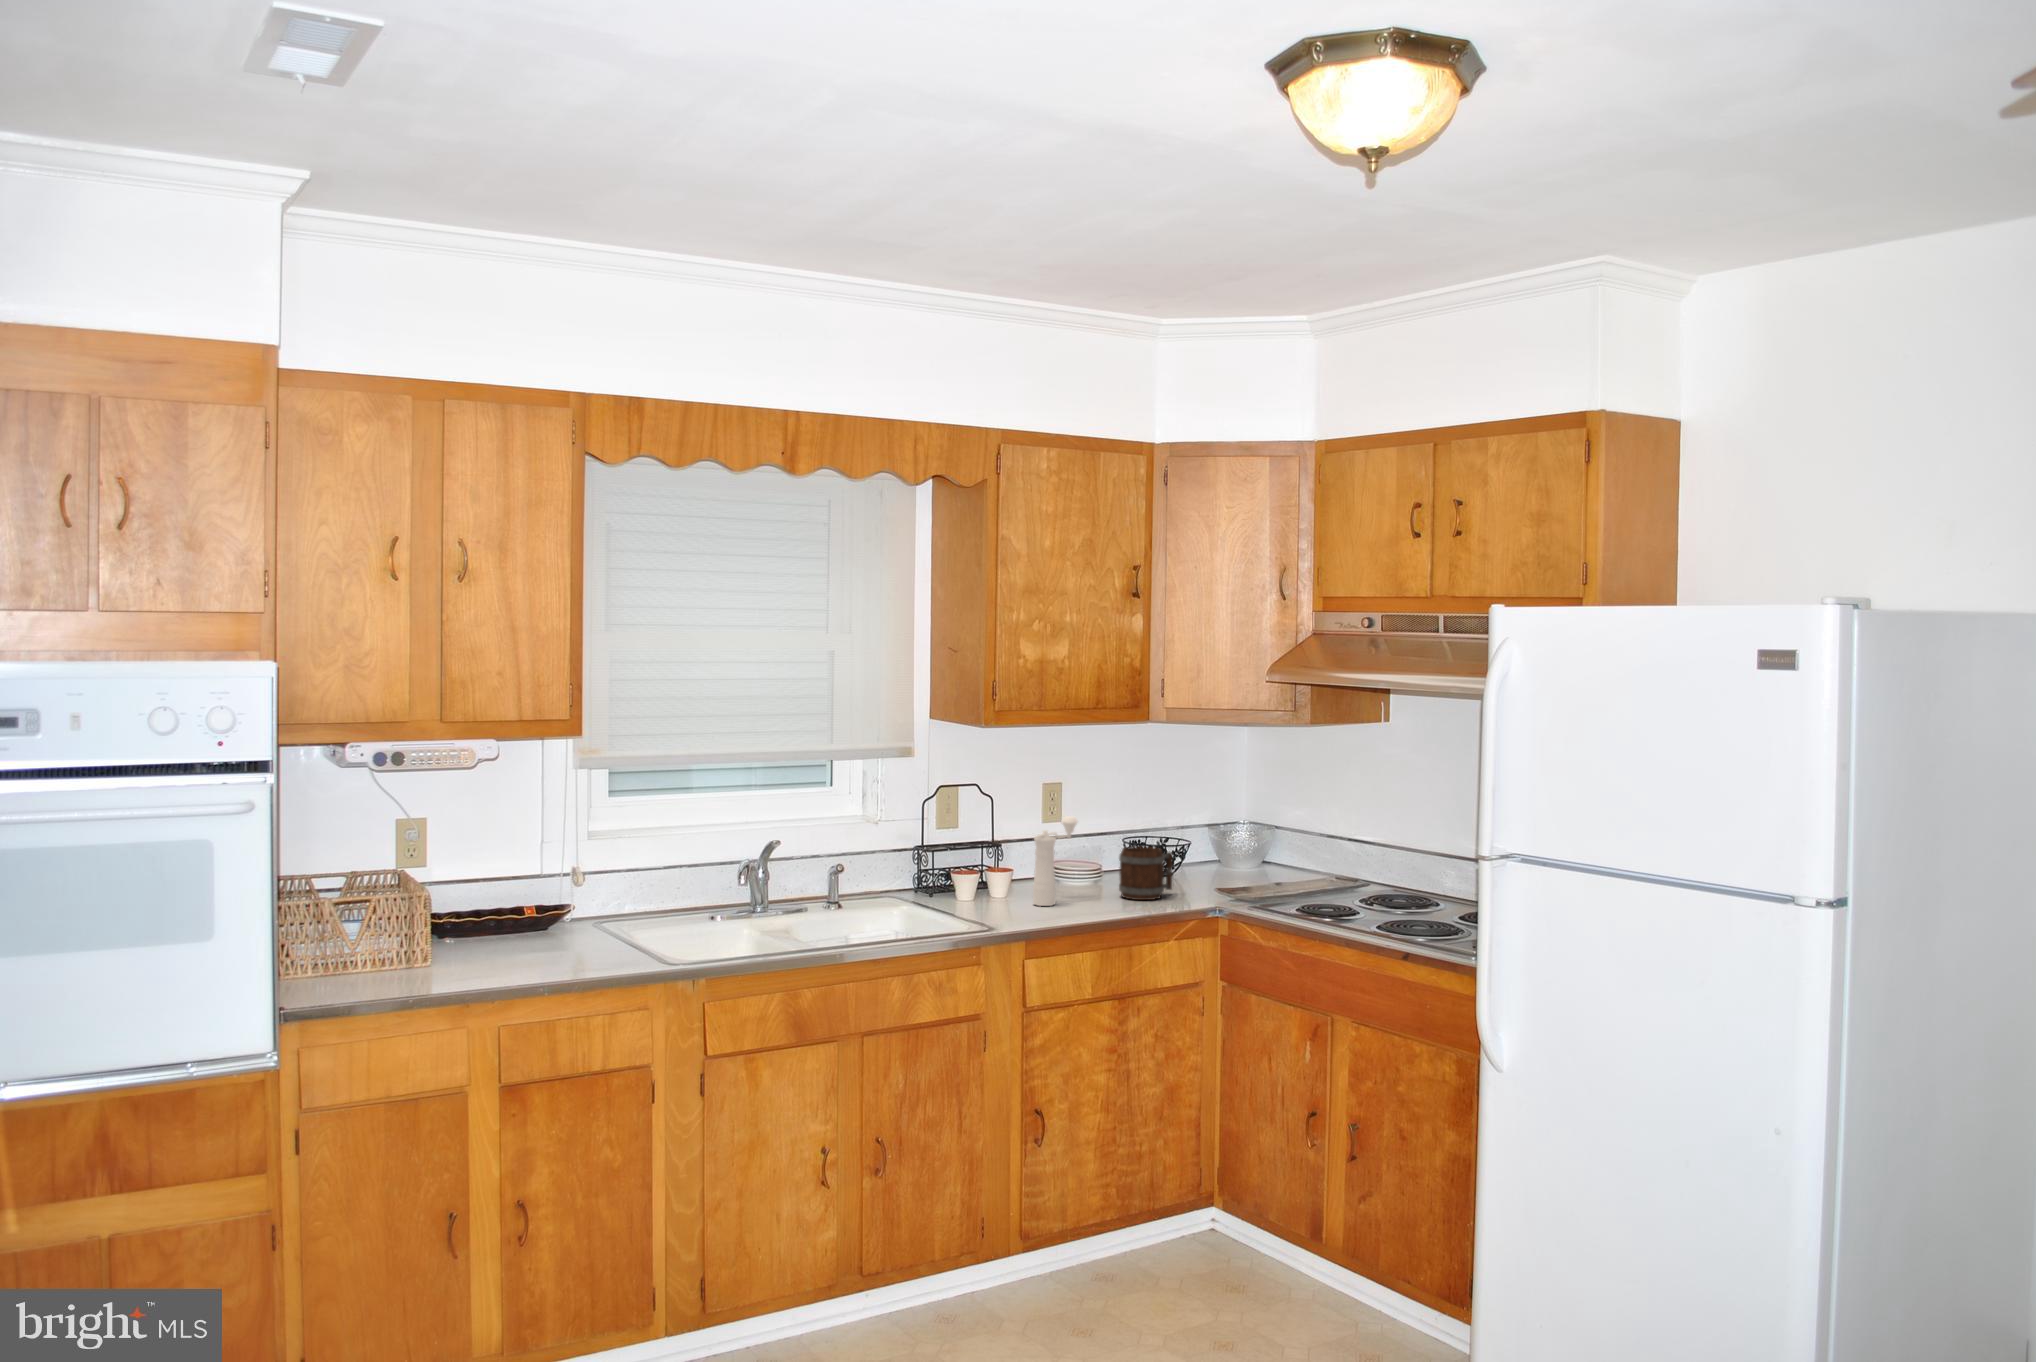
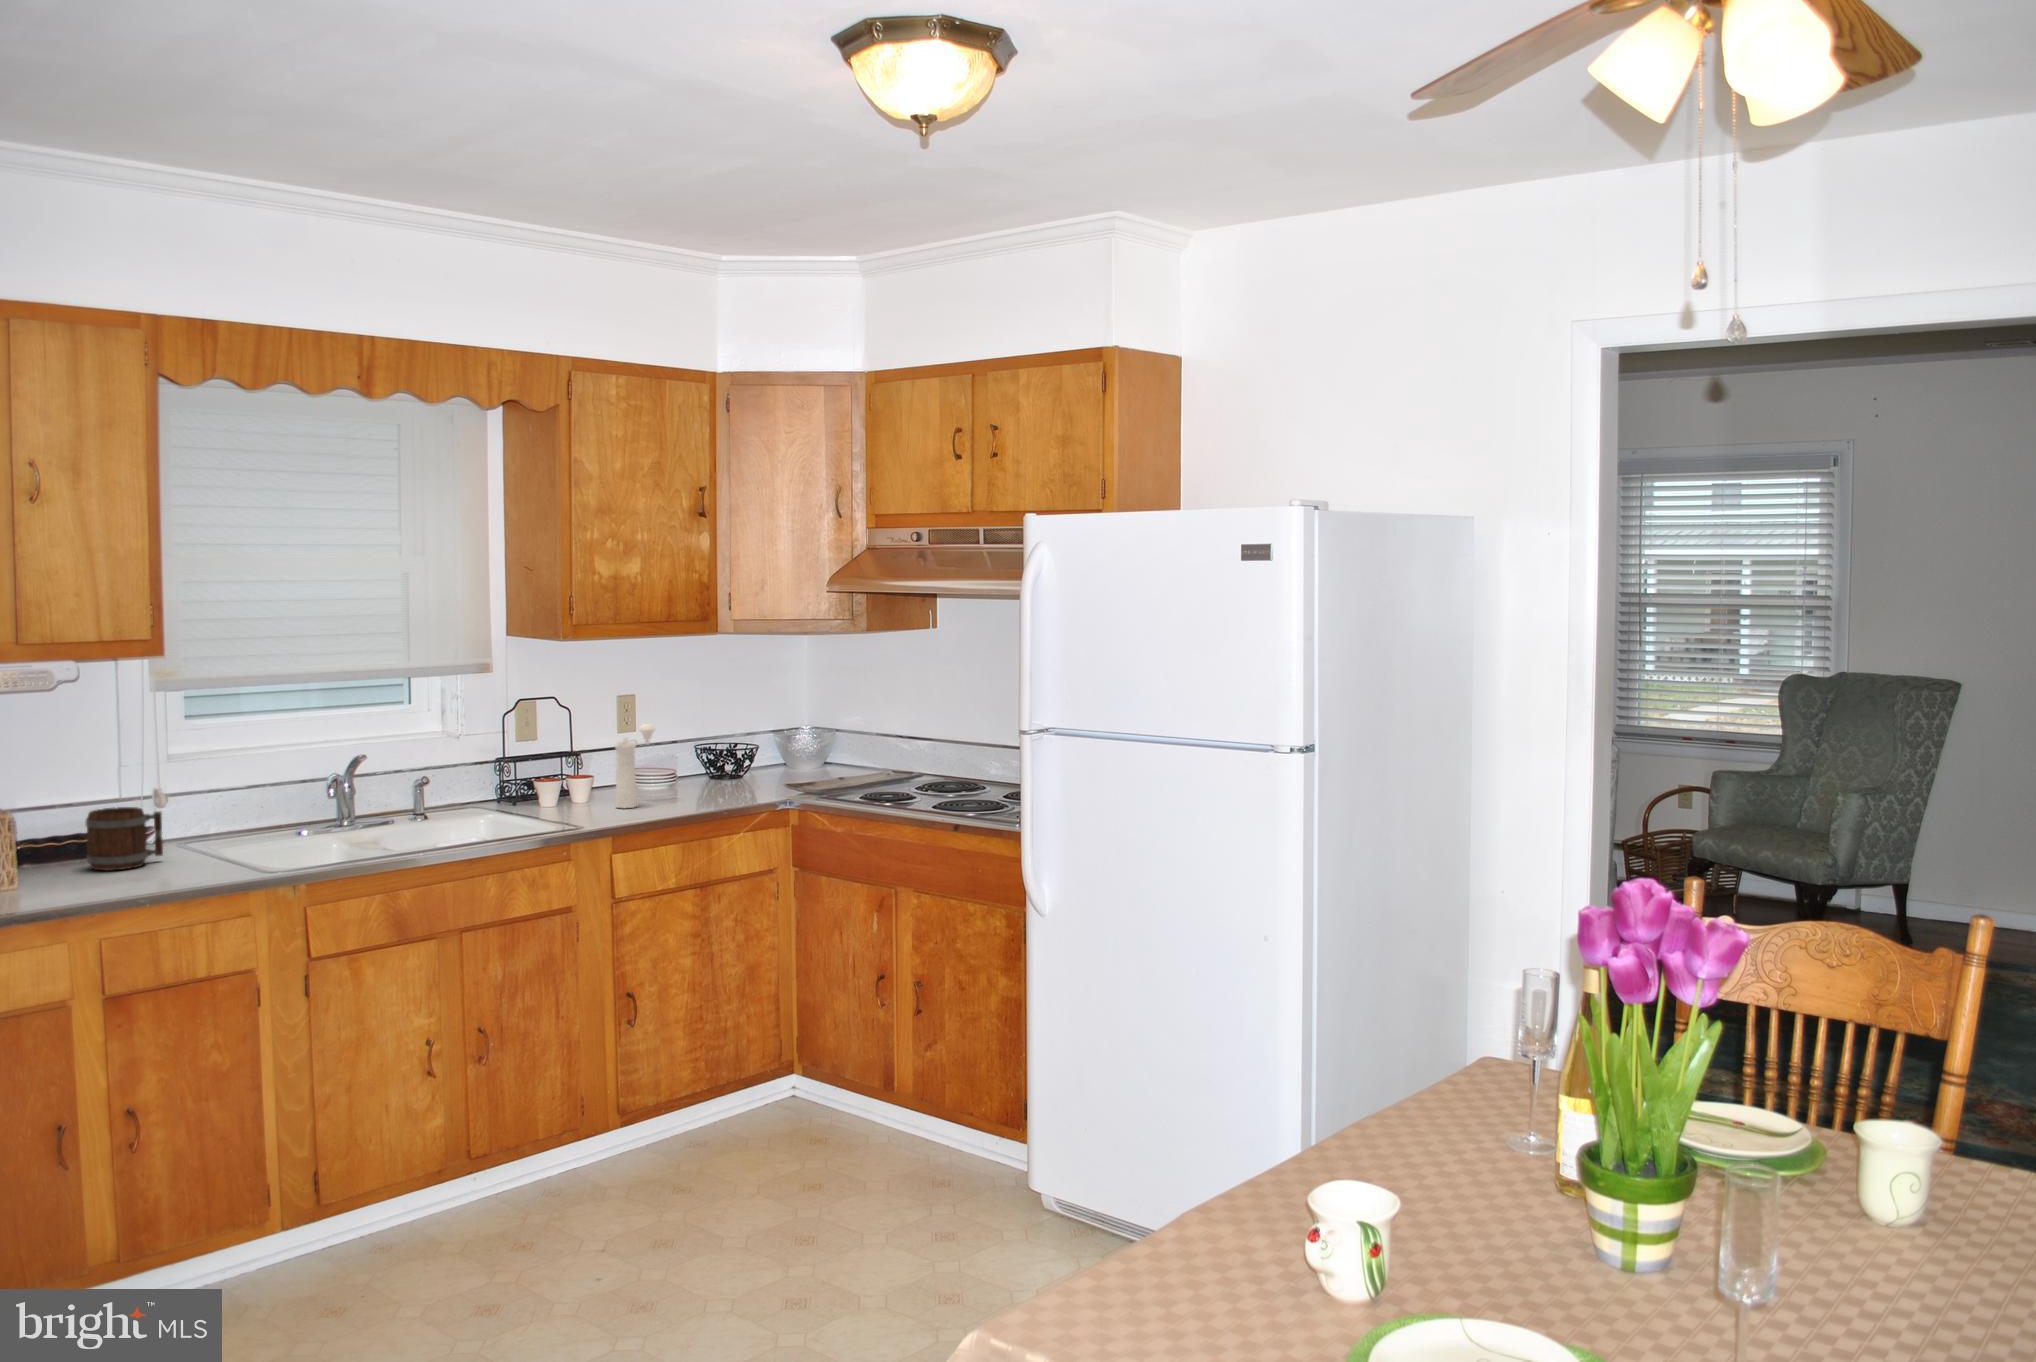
mug: present [1119,846,1172,900] -> present [86,807,163,870]

